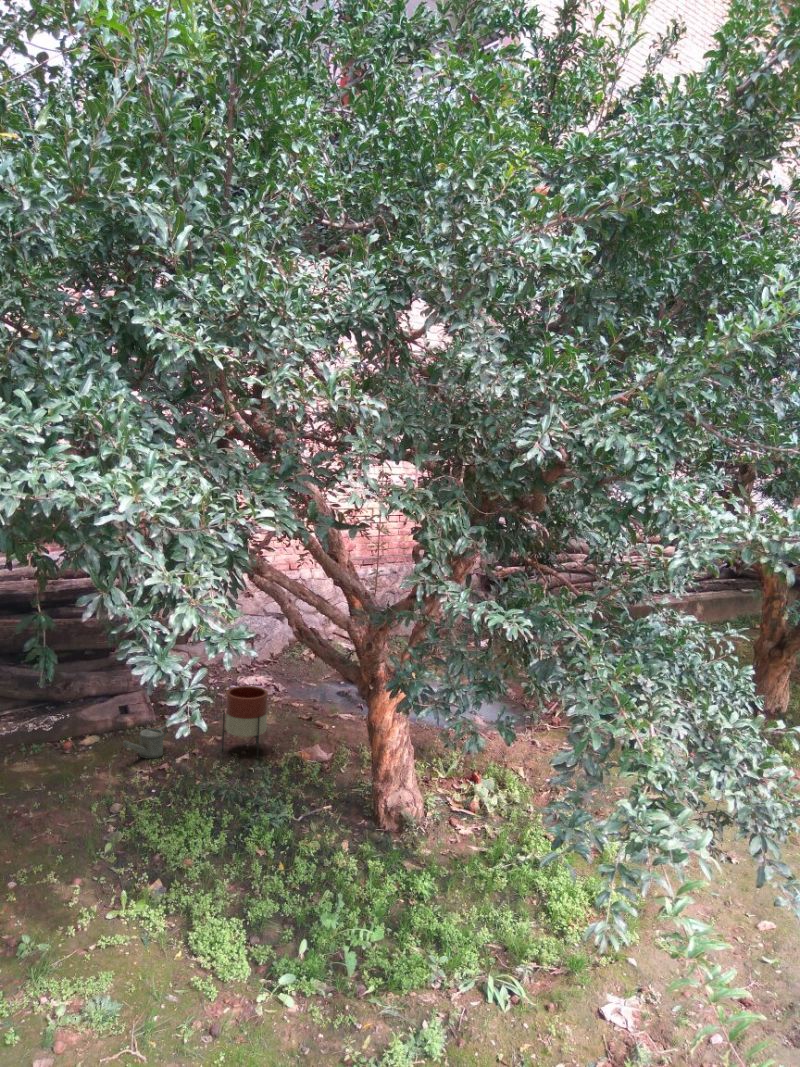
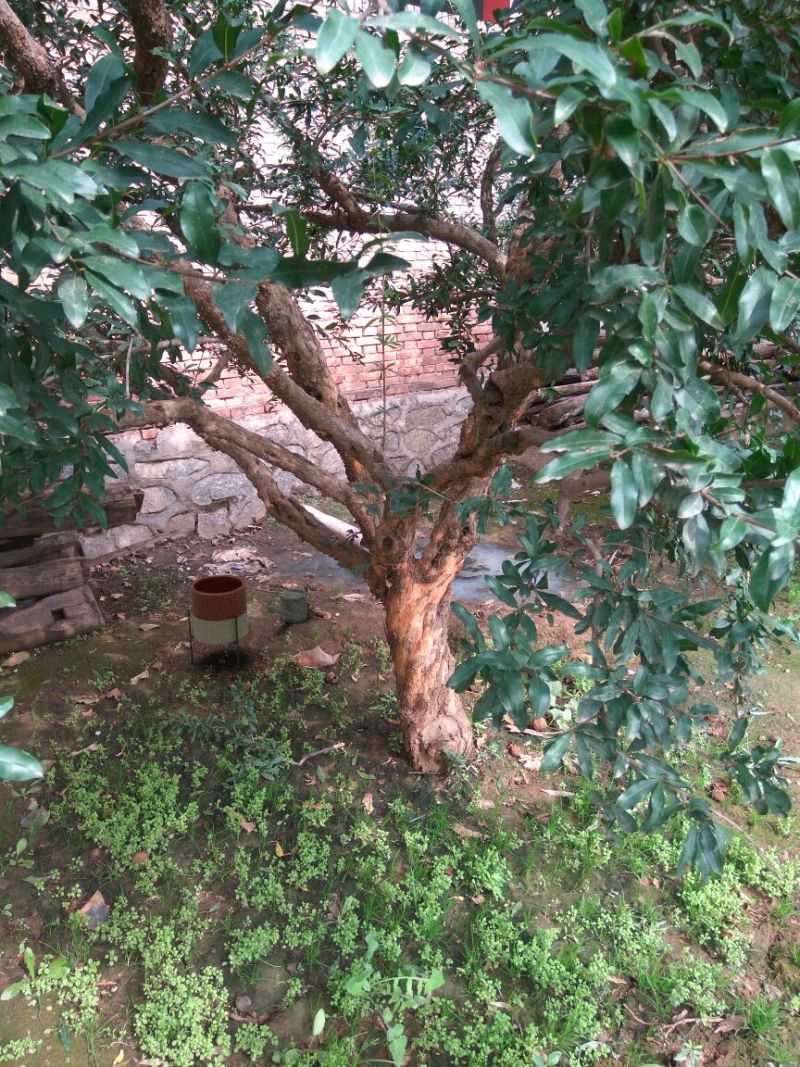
watering can: present [123,726,167,758] -> present [267,585,308,623]

